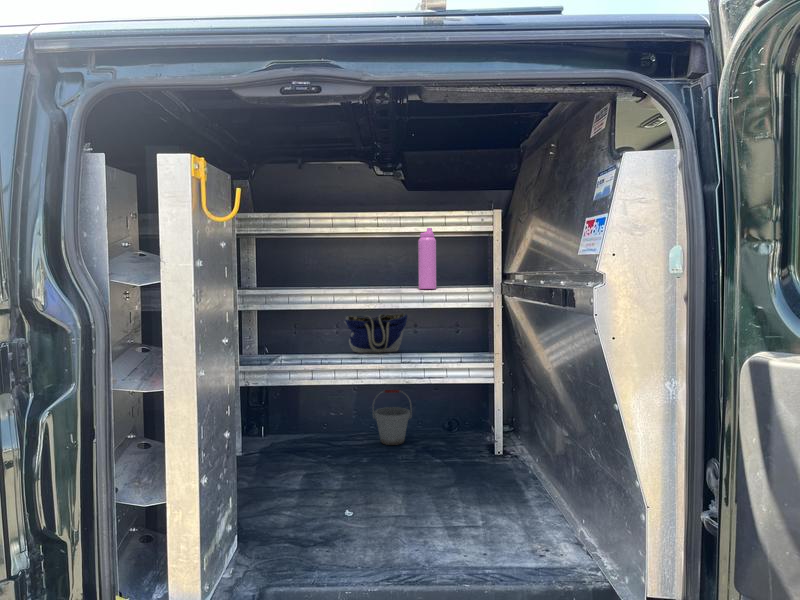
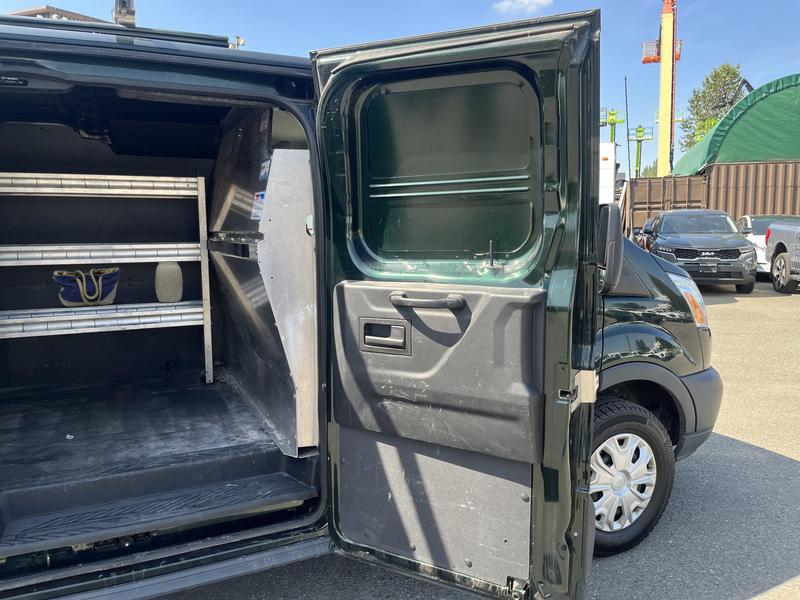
water bottle: present [418,228,436,289] -> none [127,190,147,245]
jar: none [442,300,471,354] -> present [155,261,183,302]
bucket: present [373,390,412,445] -> none [88,339,129,389]

